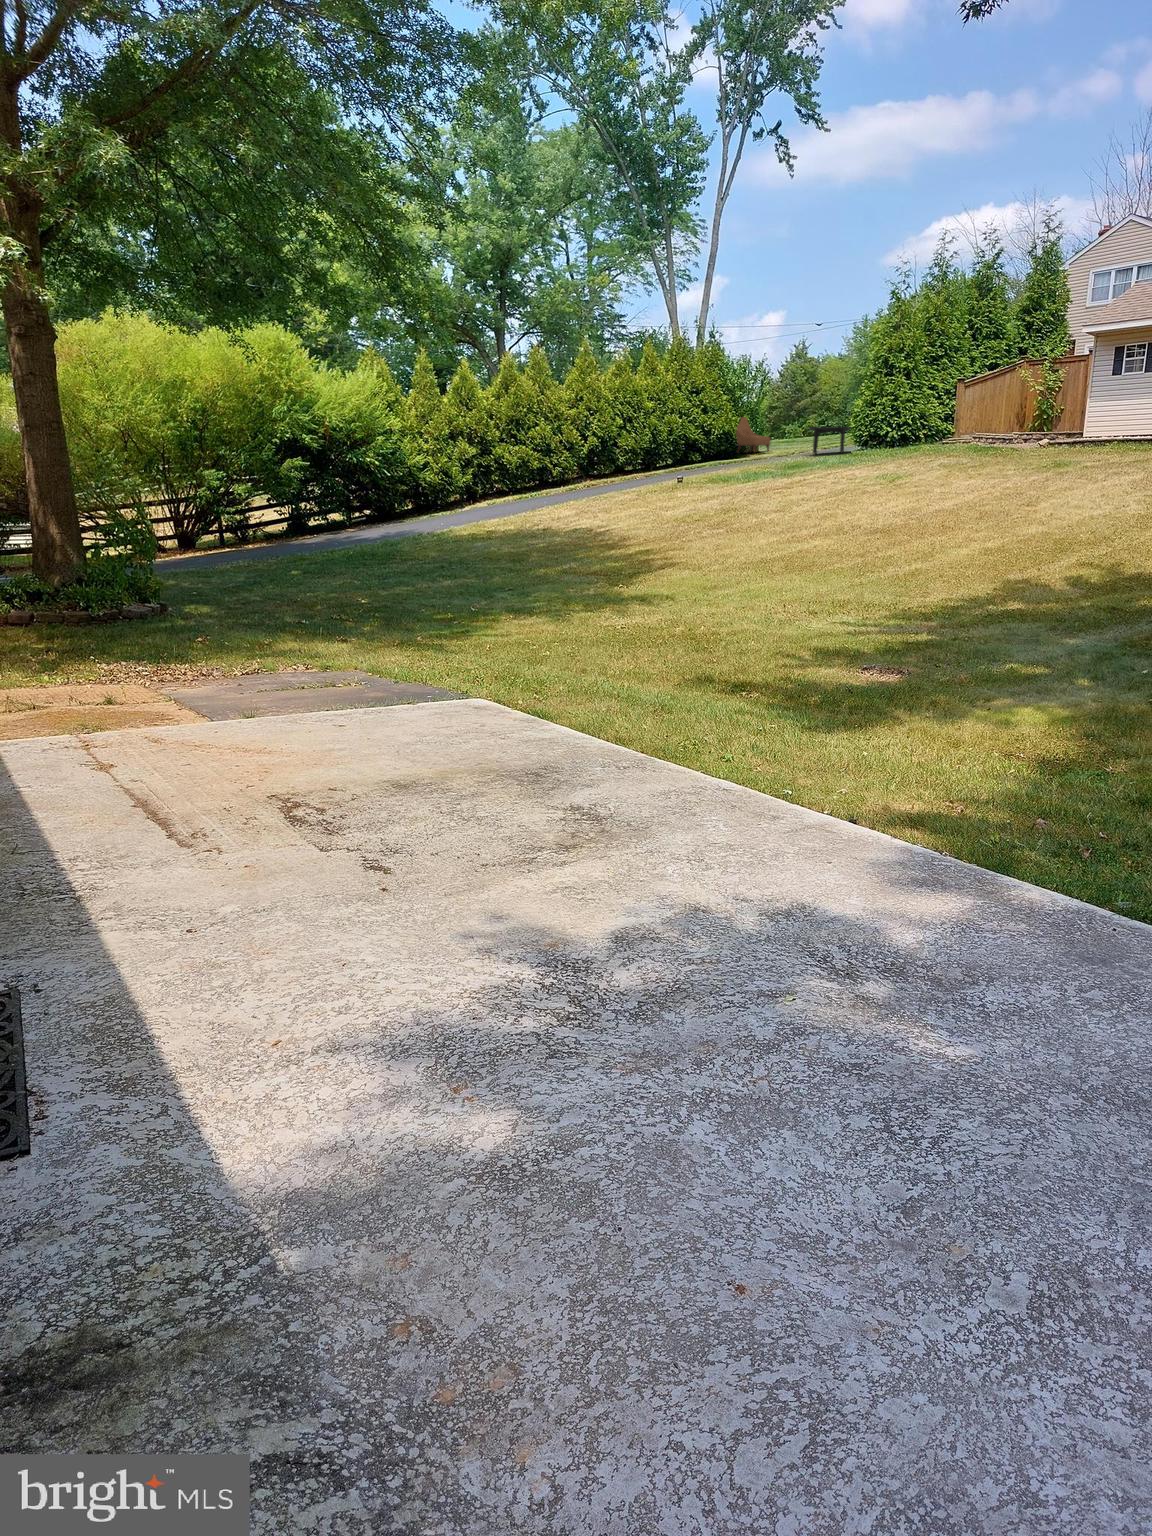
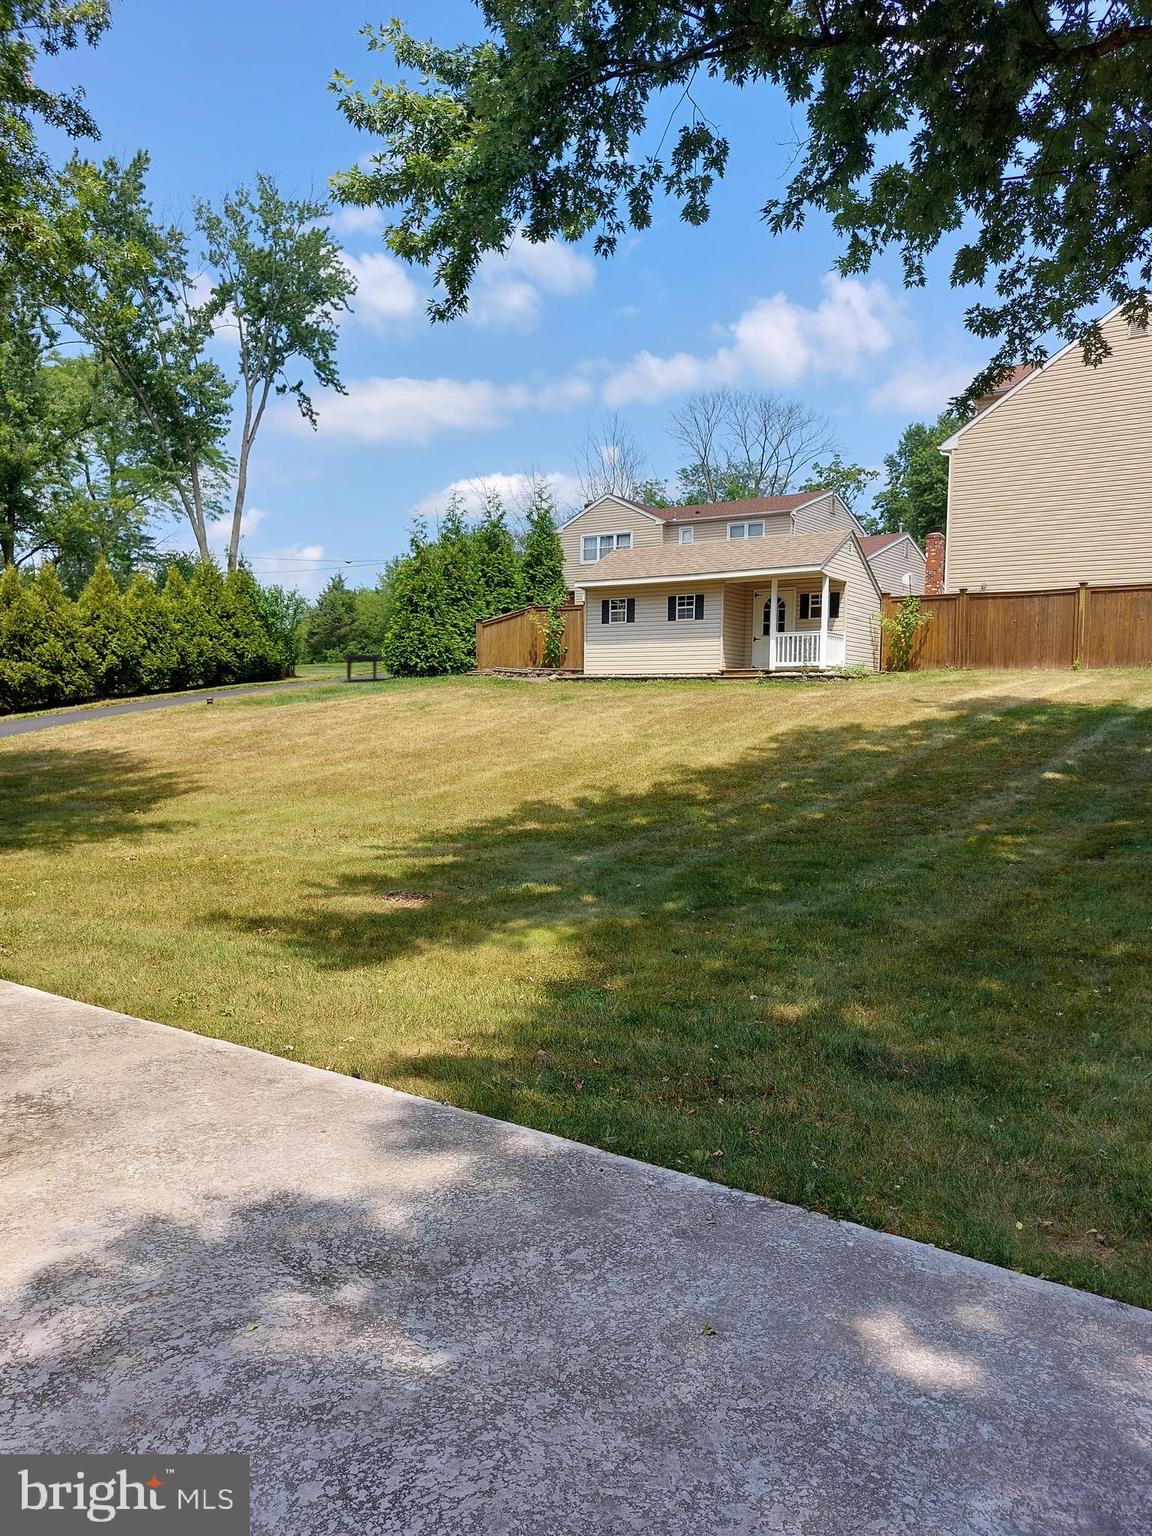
chair: present [736,417,771,452] -> none [266,641,304,677]

